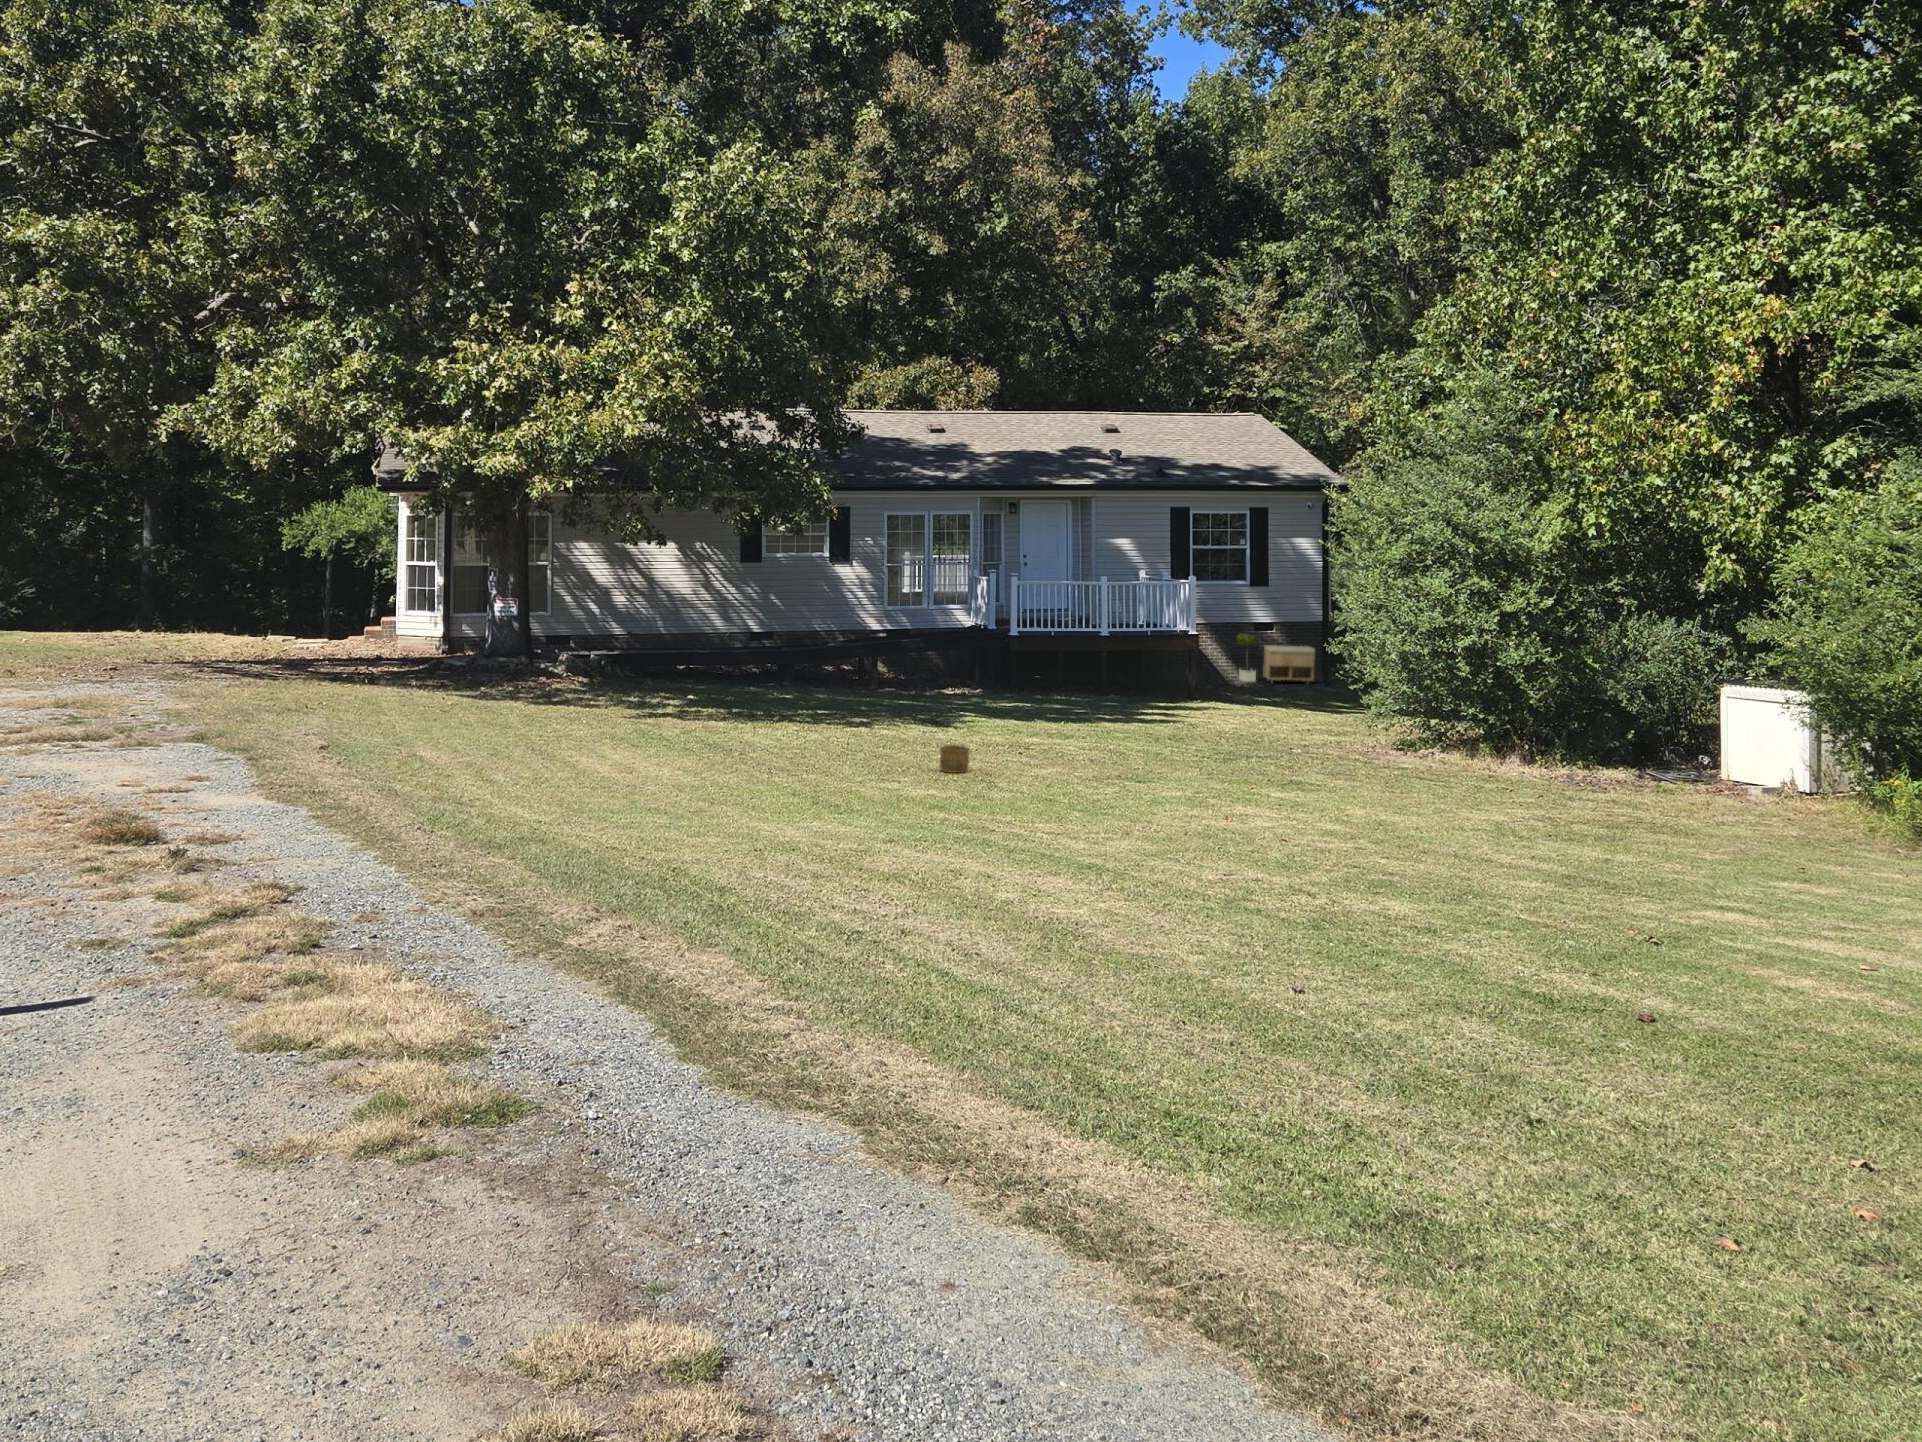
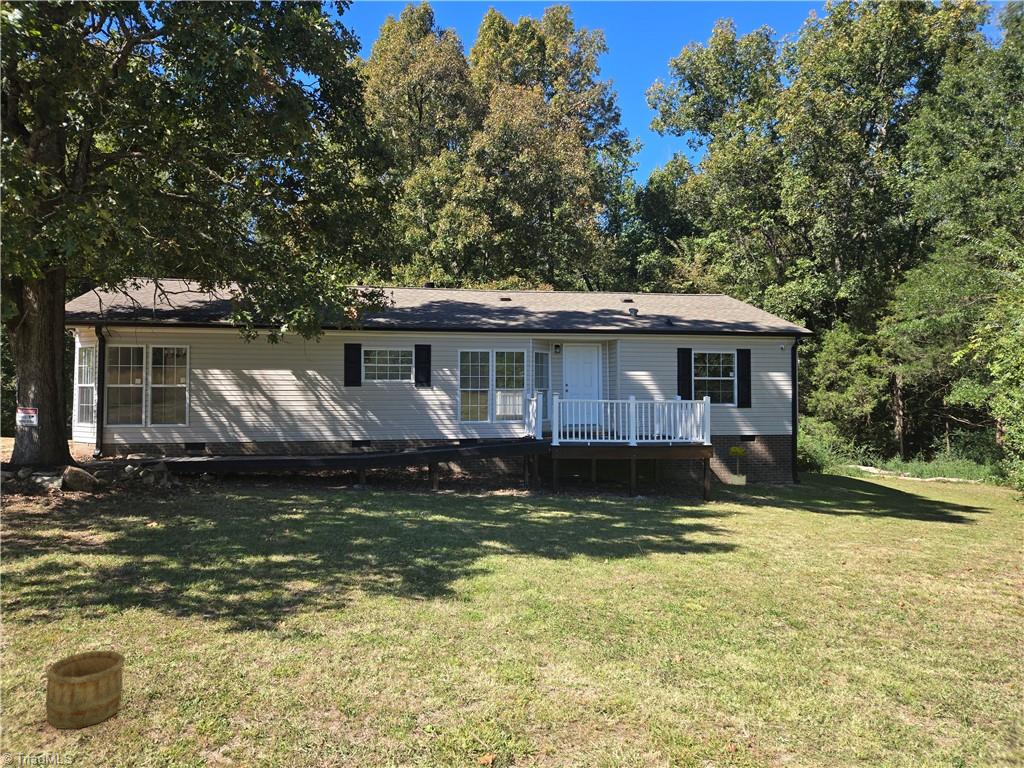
storage bench: present [1263,645,1315,682] -> none [749,456,794,487]
wooden bucket: present [940,745,969,773] -> present [45,651,125,729]

